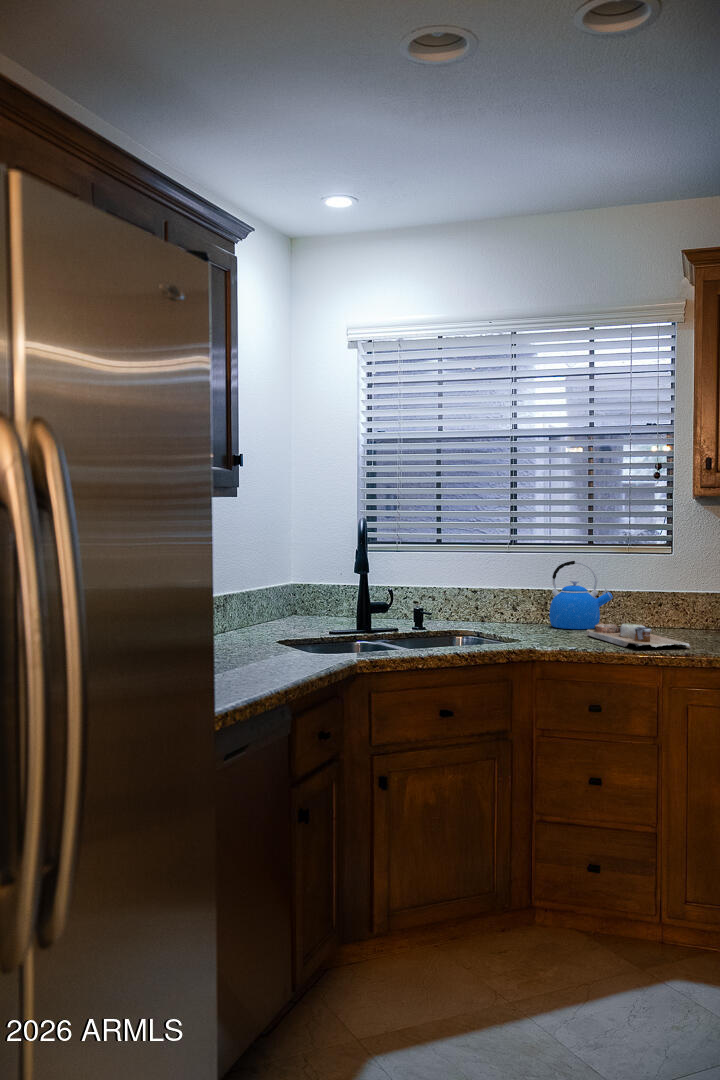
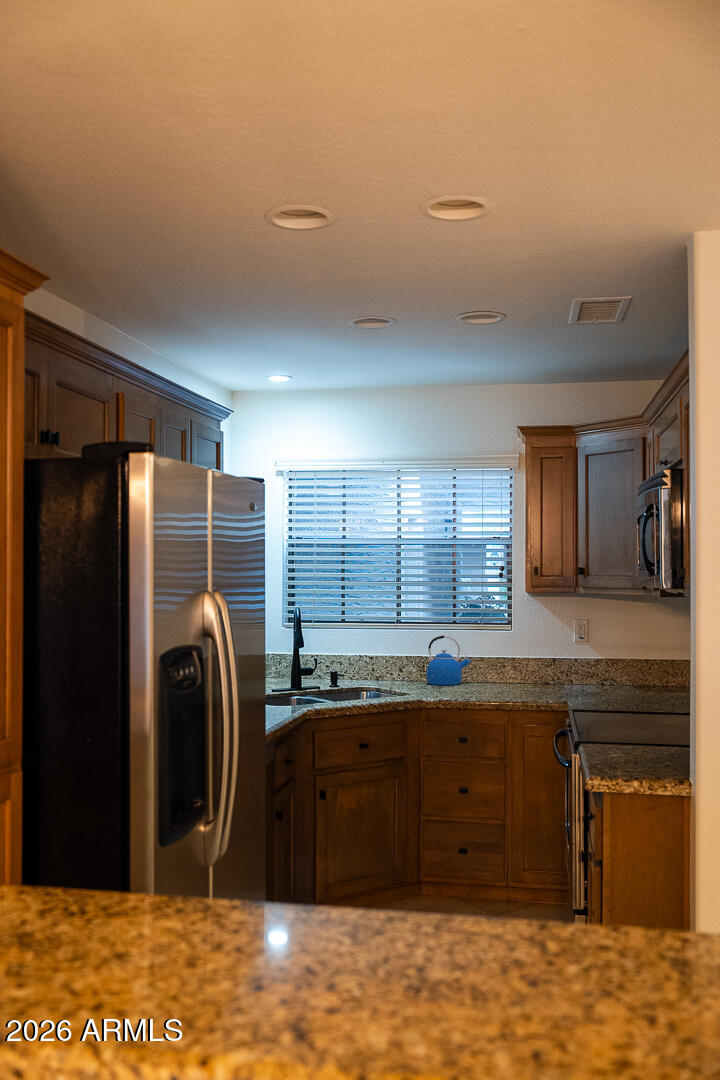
cutting board: present [586,623,691,649] -> none [454,680,525,698]

